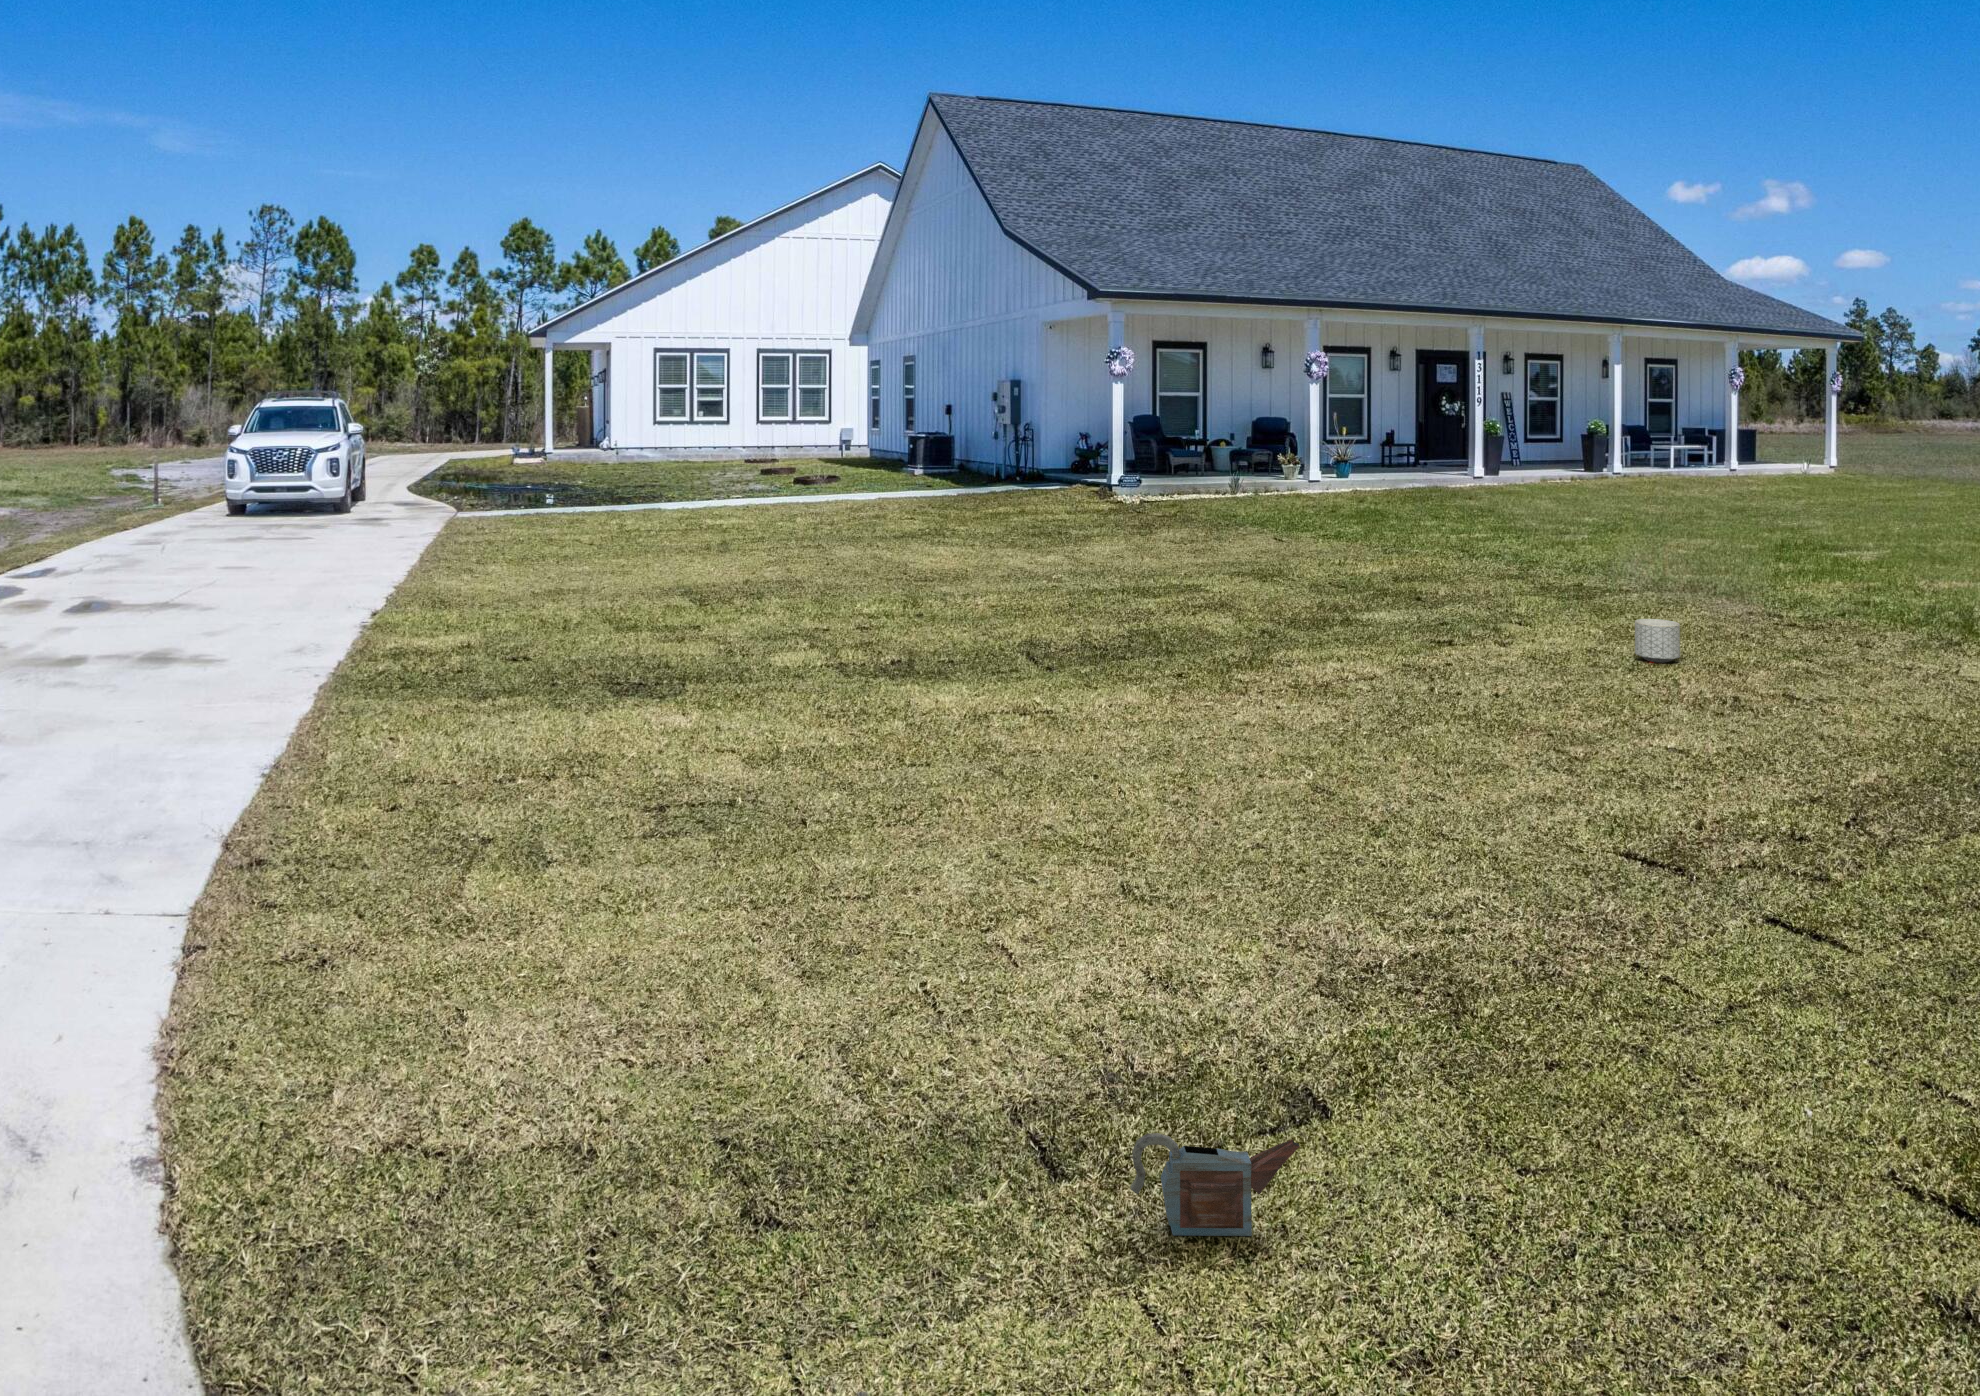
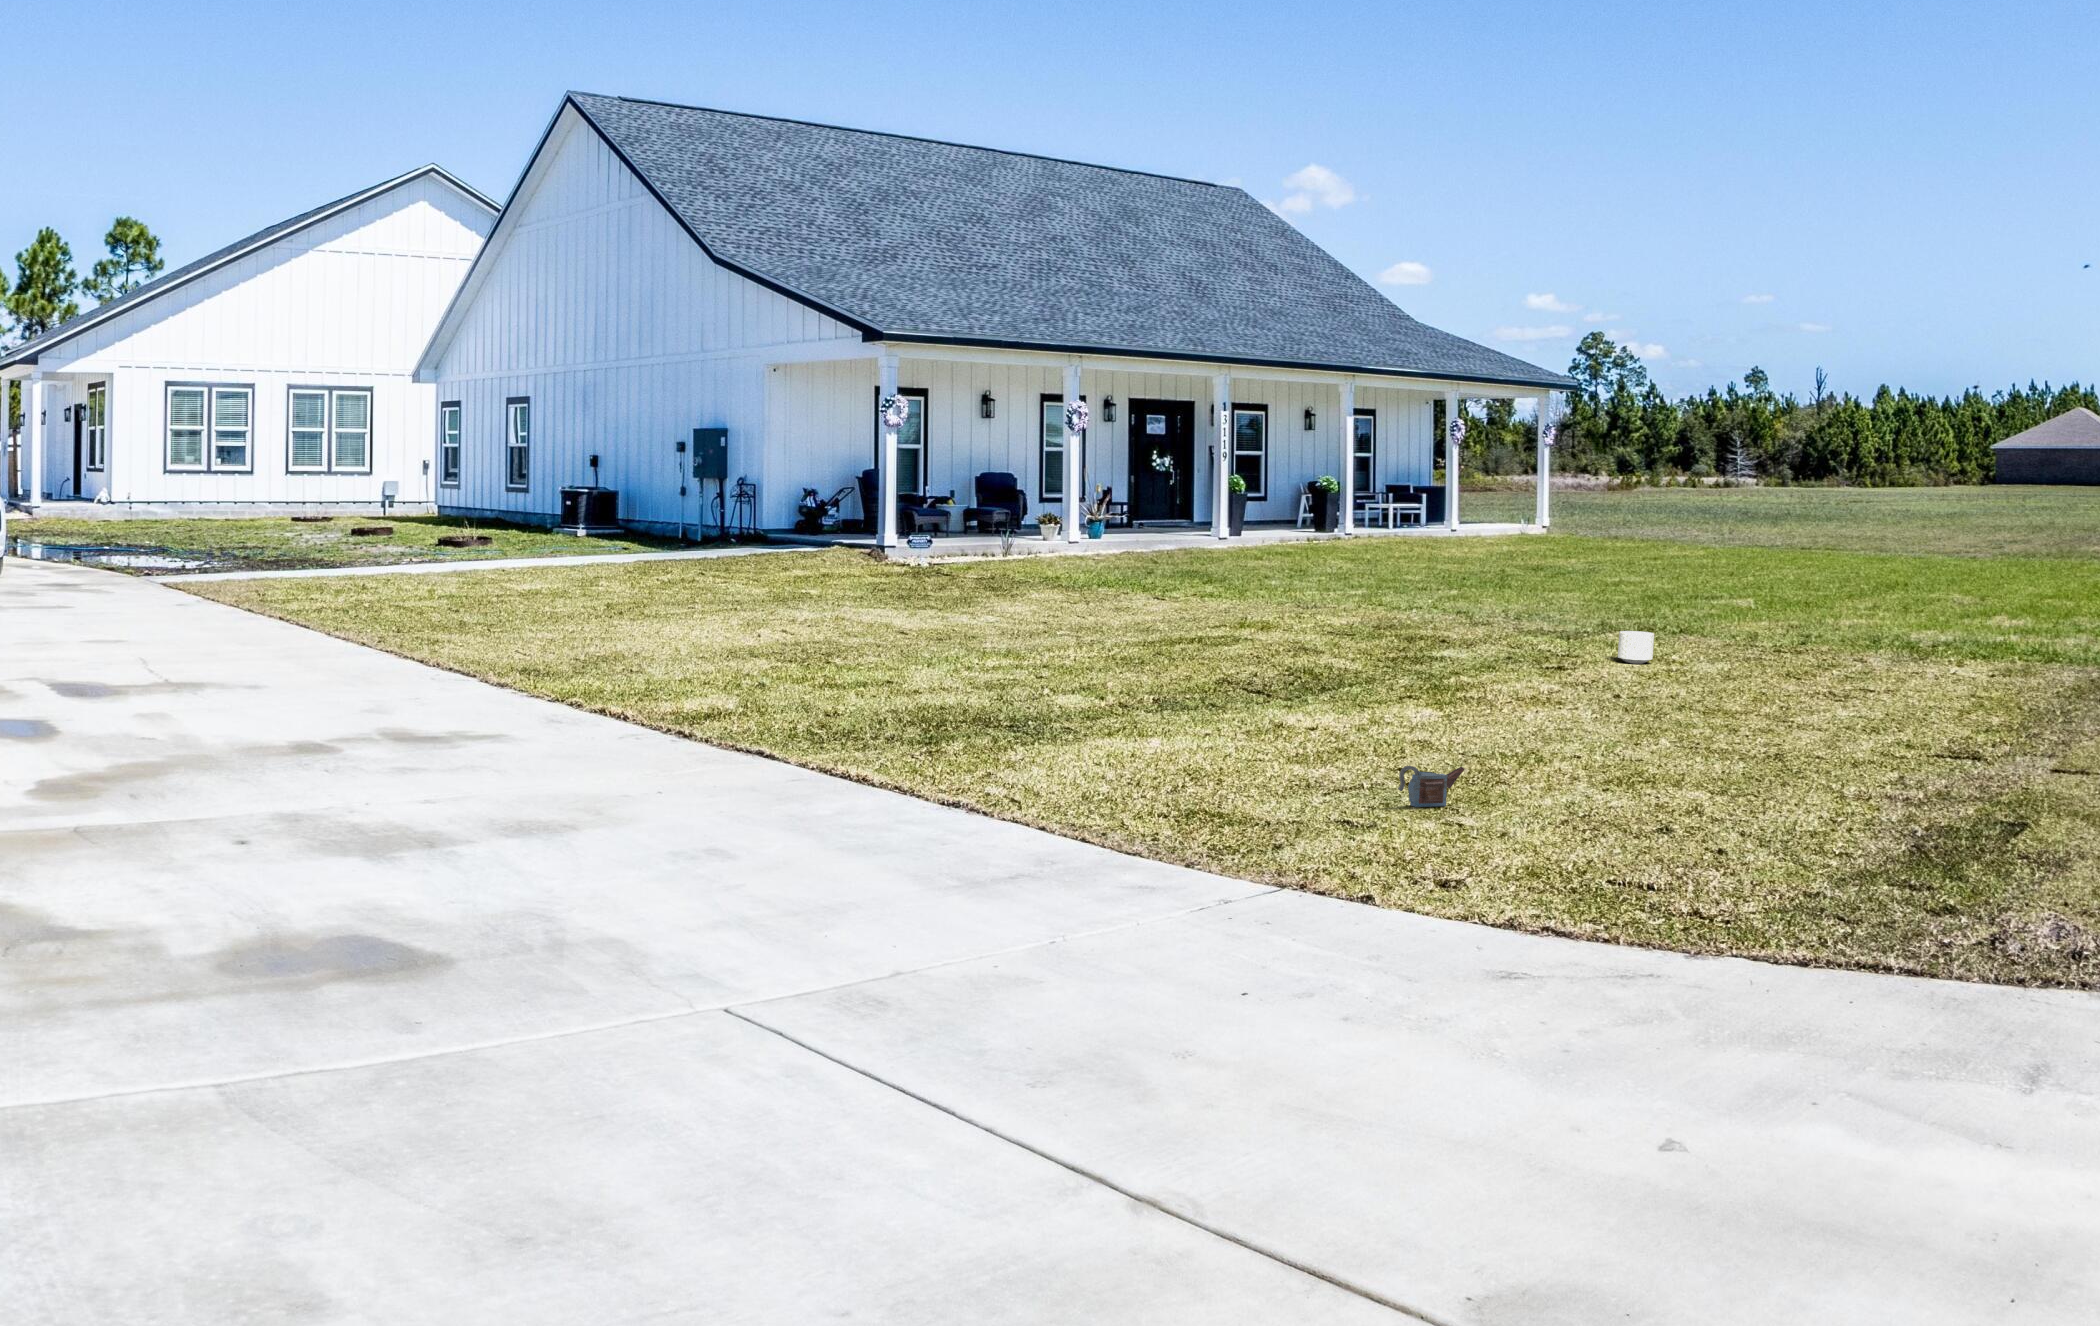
watering can: present [1130,1133,1300,1236] -> present [1398,766,1465,807]

